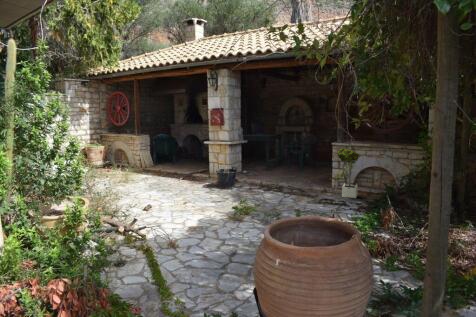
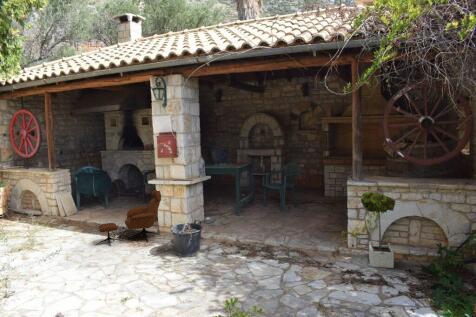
lounge chair: none [168,148,211,182] -> present [97,190,161,246]

